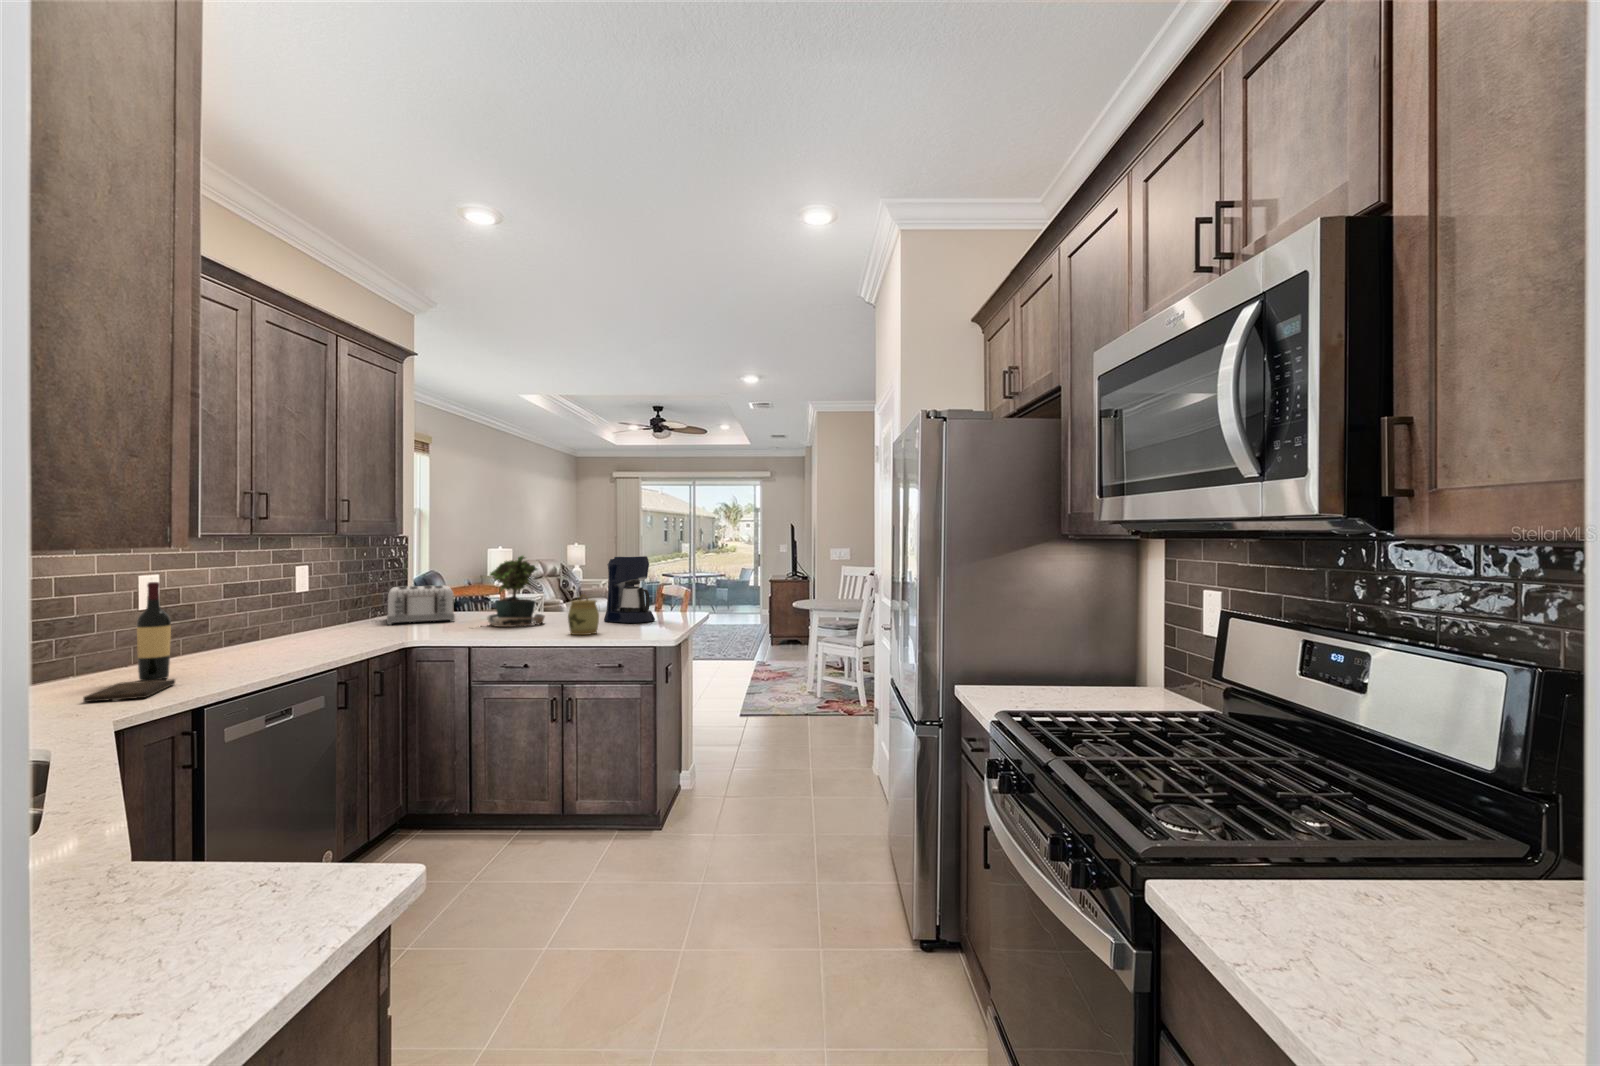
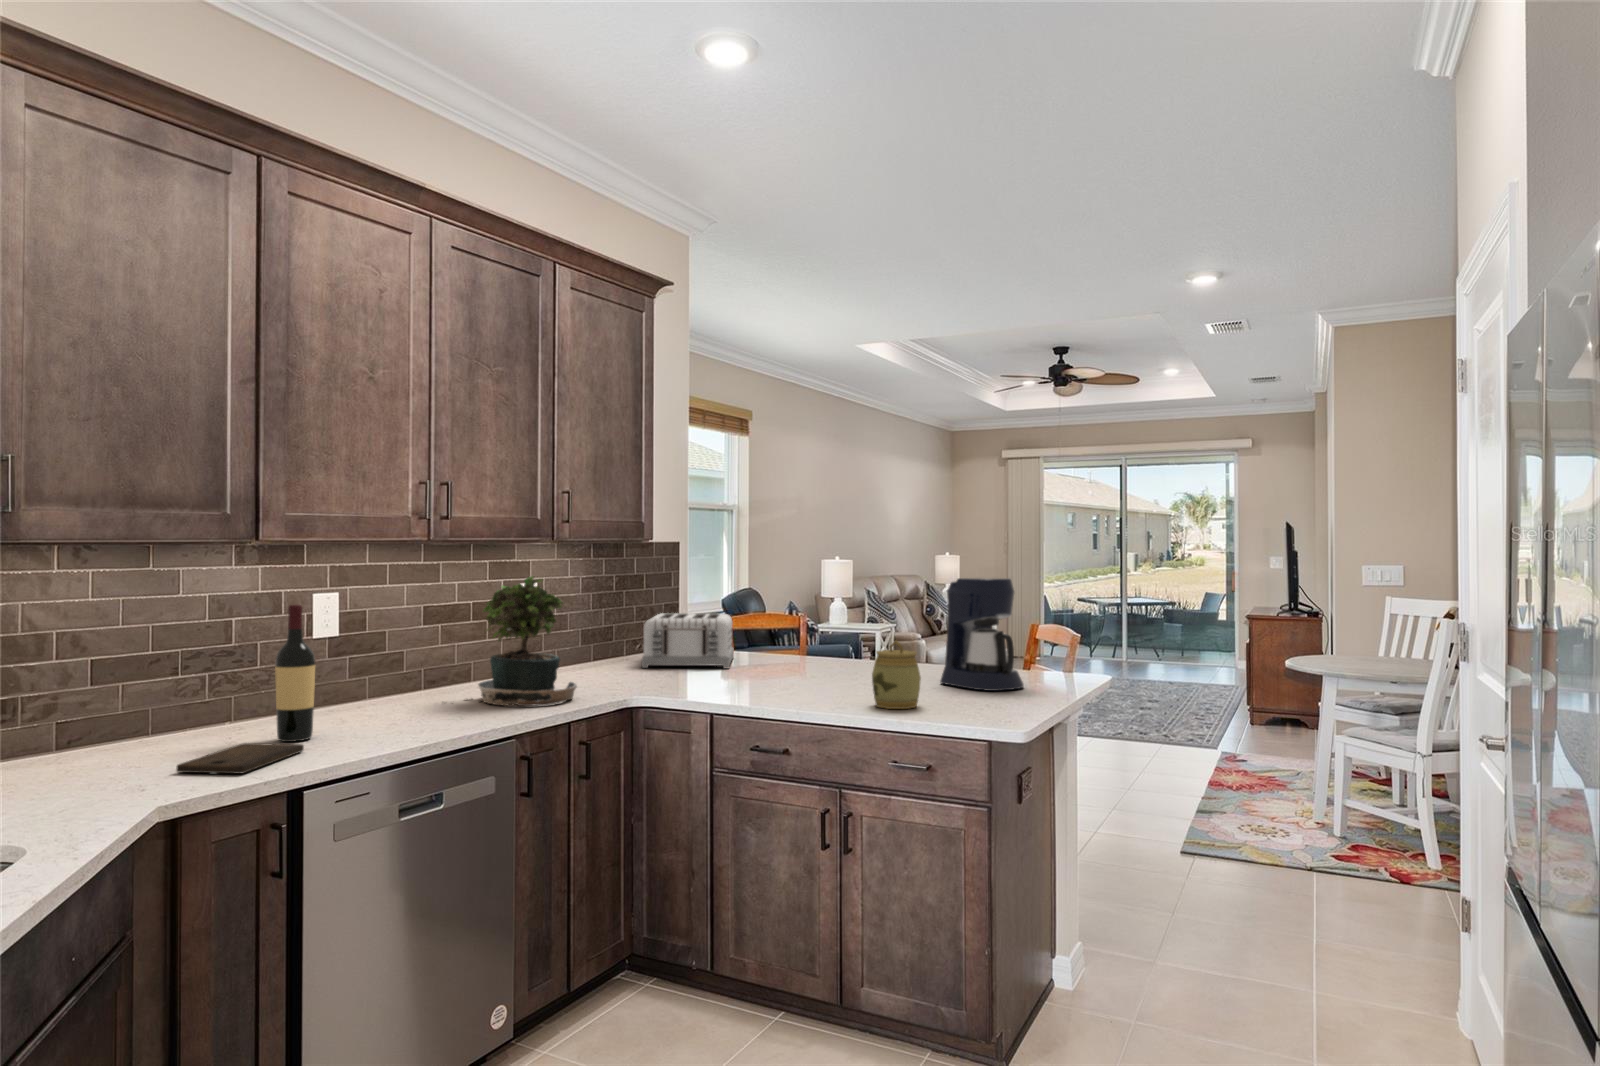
potted plant: present [487,556,545,627] -> present [443,576,577,706]

